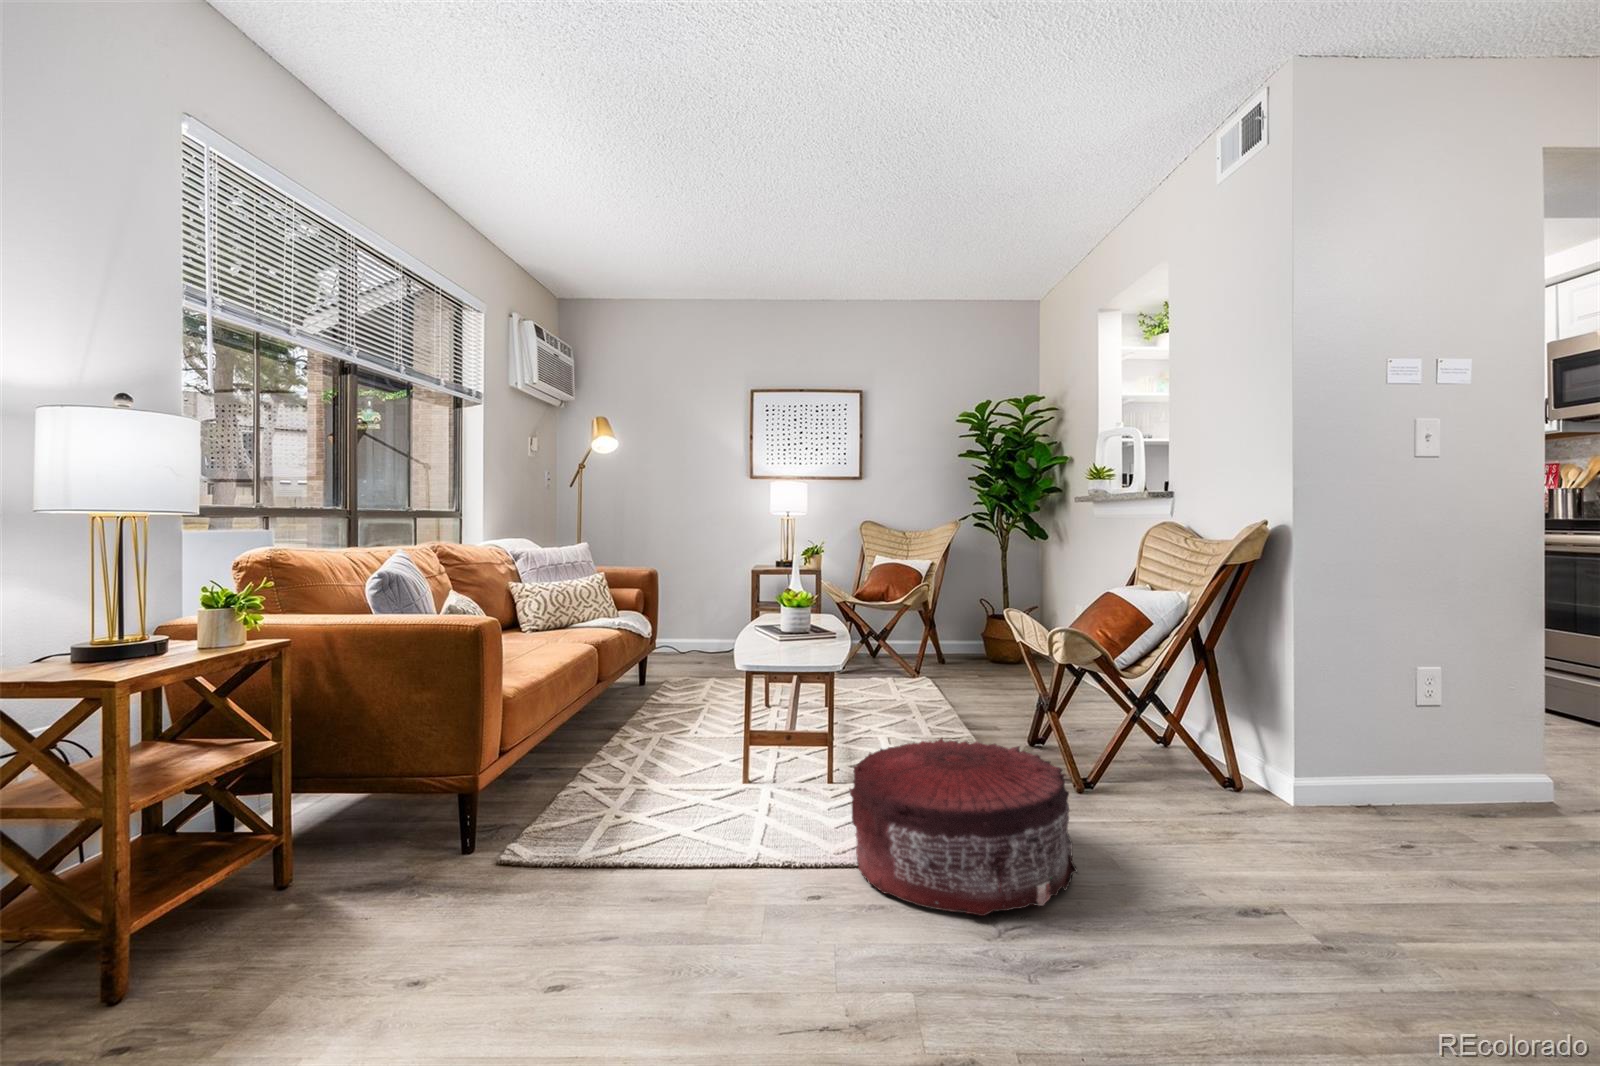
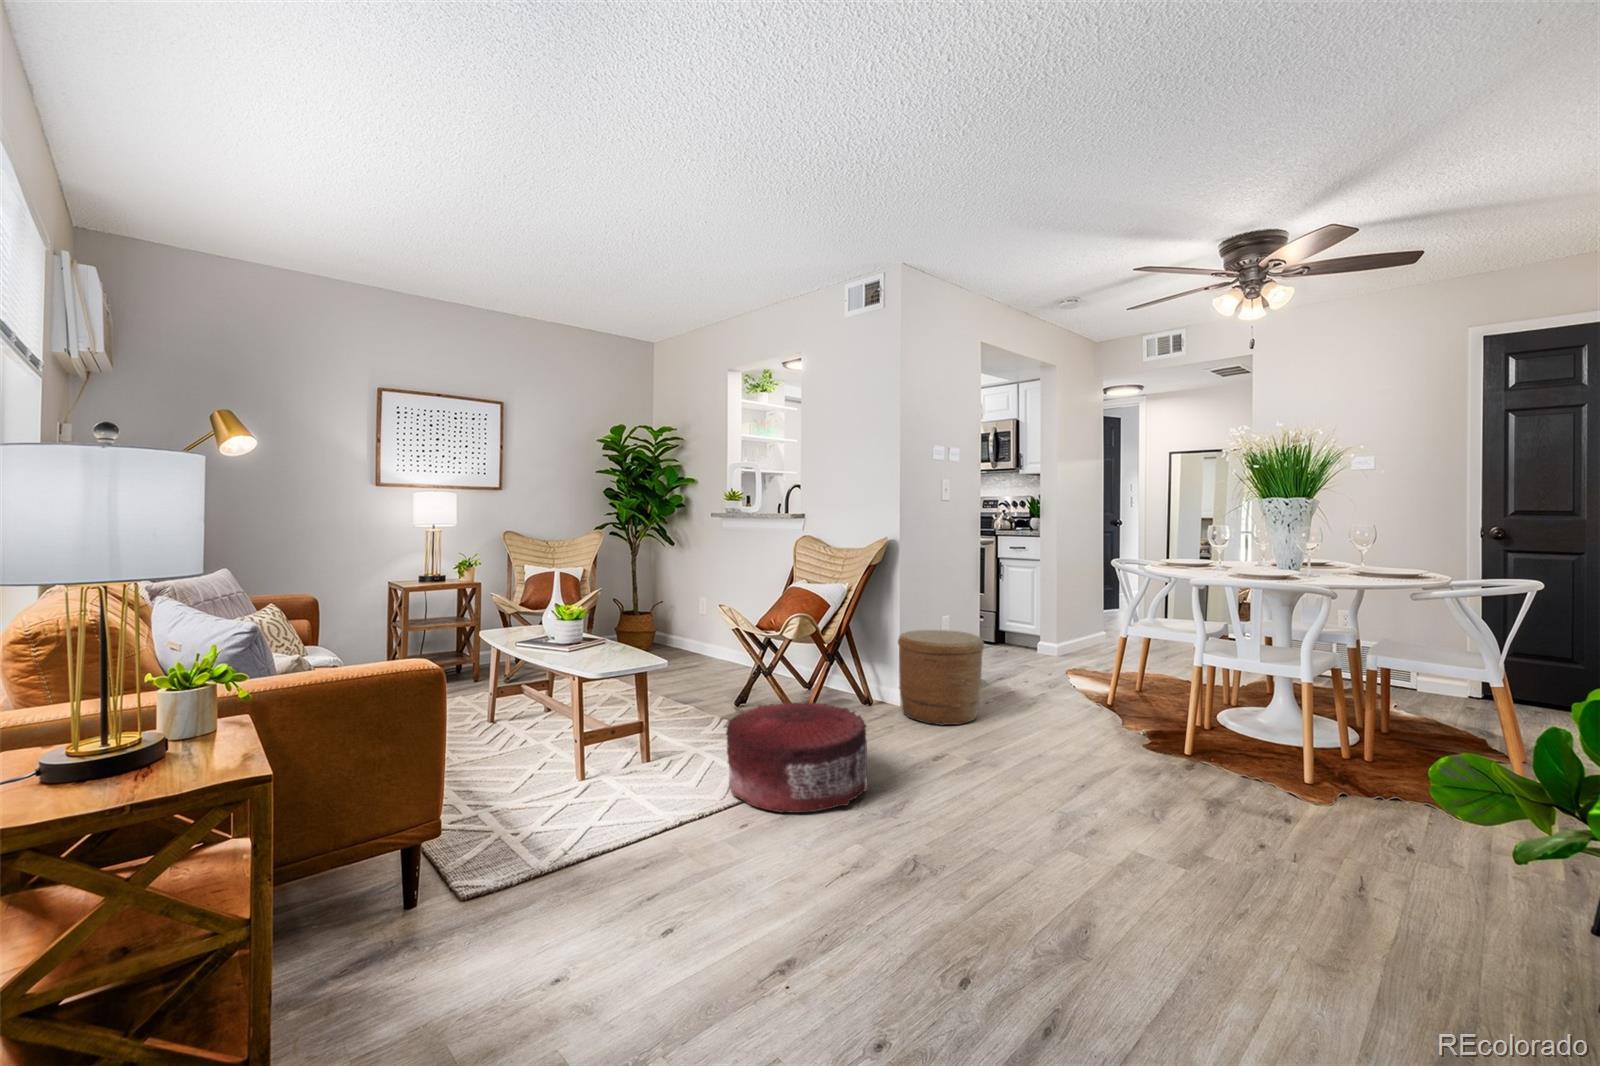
woven basket: none [1263,676,1448,858] -> present [898,630,984,725]

